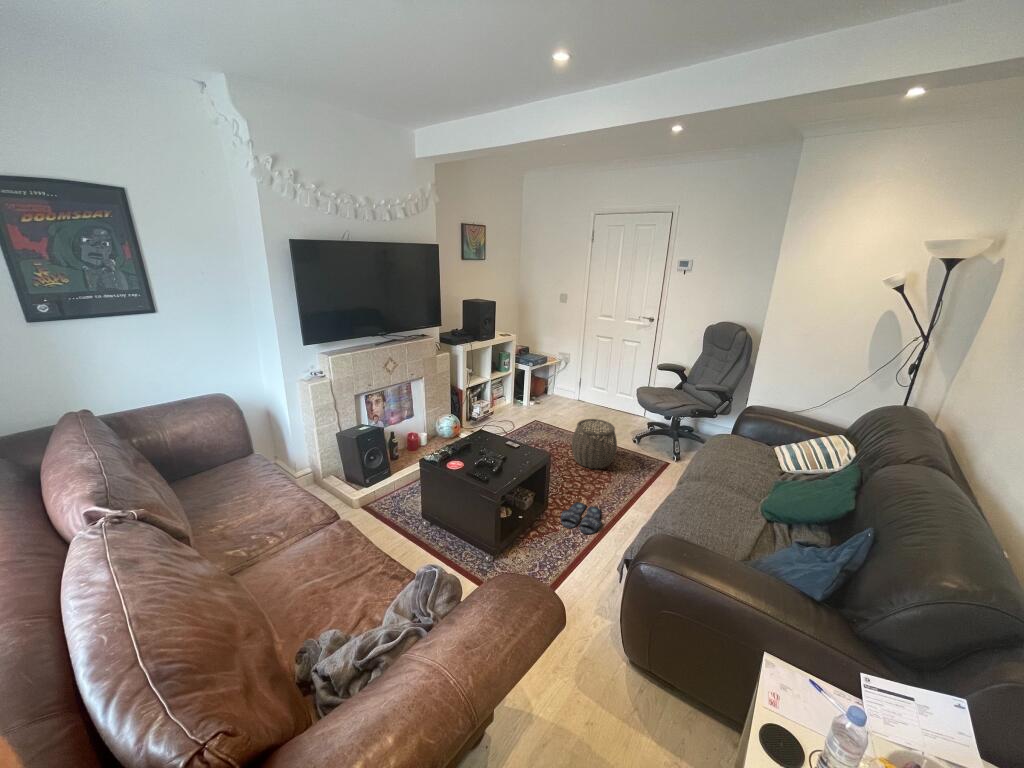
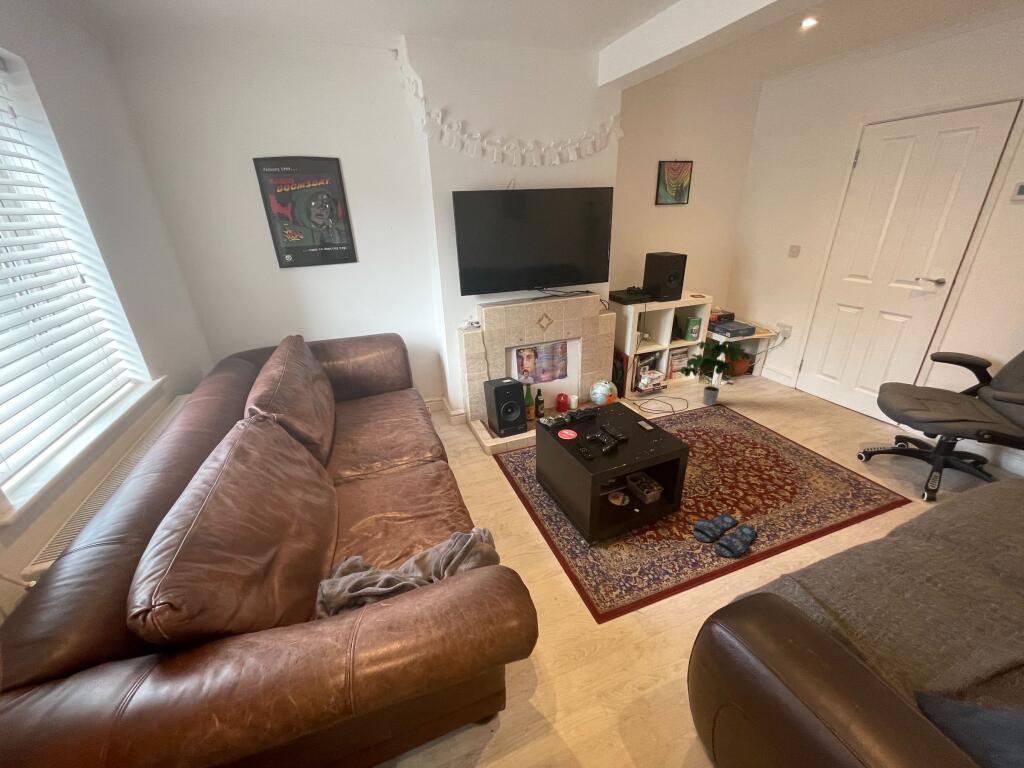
potted plant: none [505,369,552,422] -> present [680,341,749,405]
woven basket: present [572,419,617,469] -> none [747,414,819,483]

